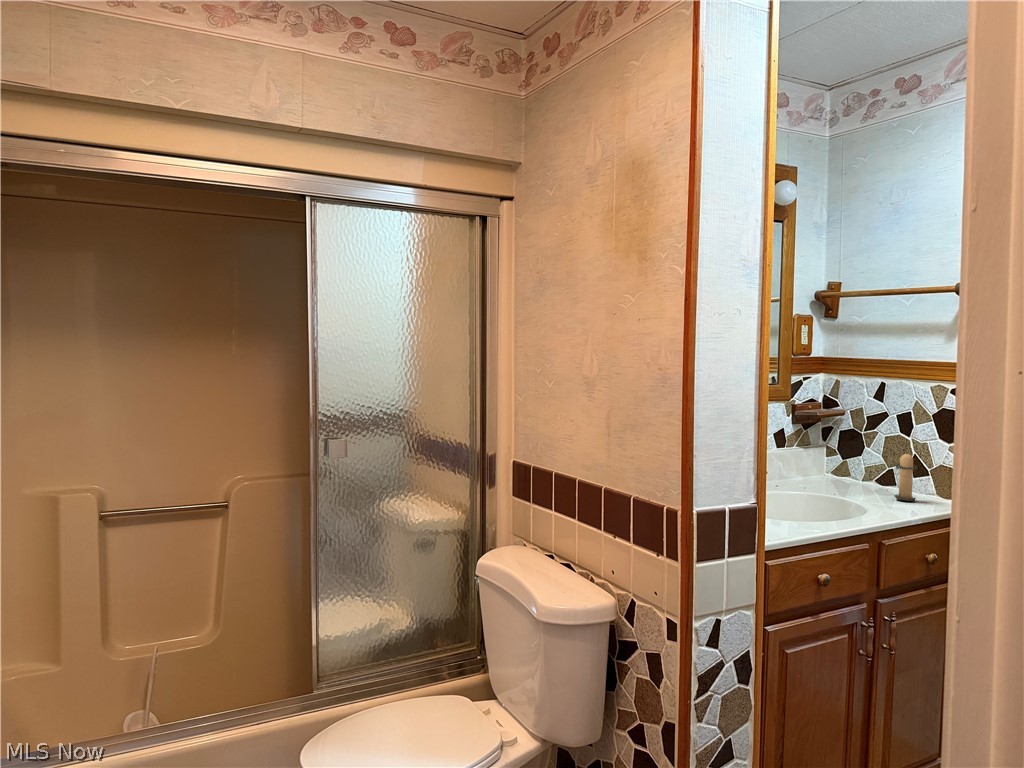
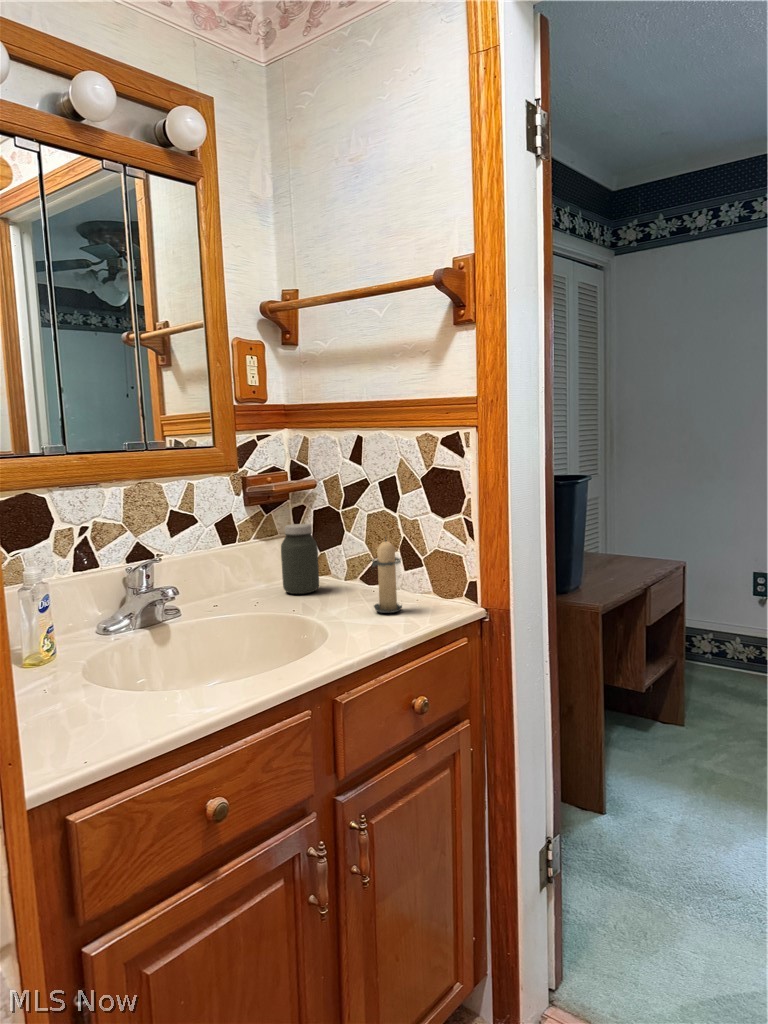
jar: none [819,438,846,485] -> present [281,524,319,594]

